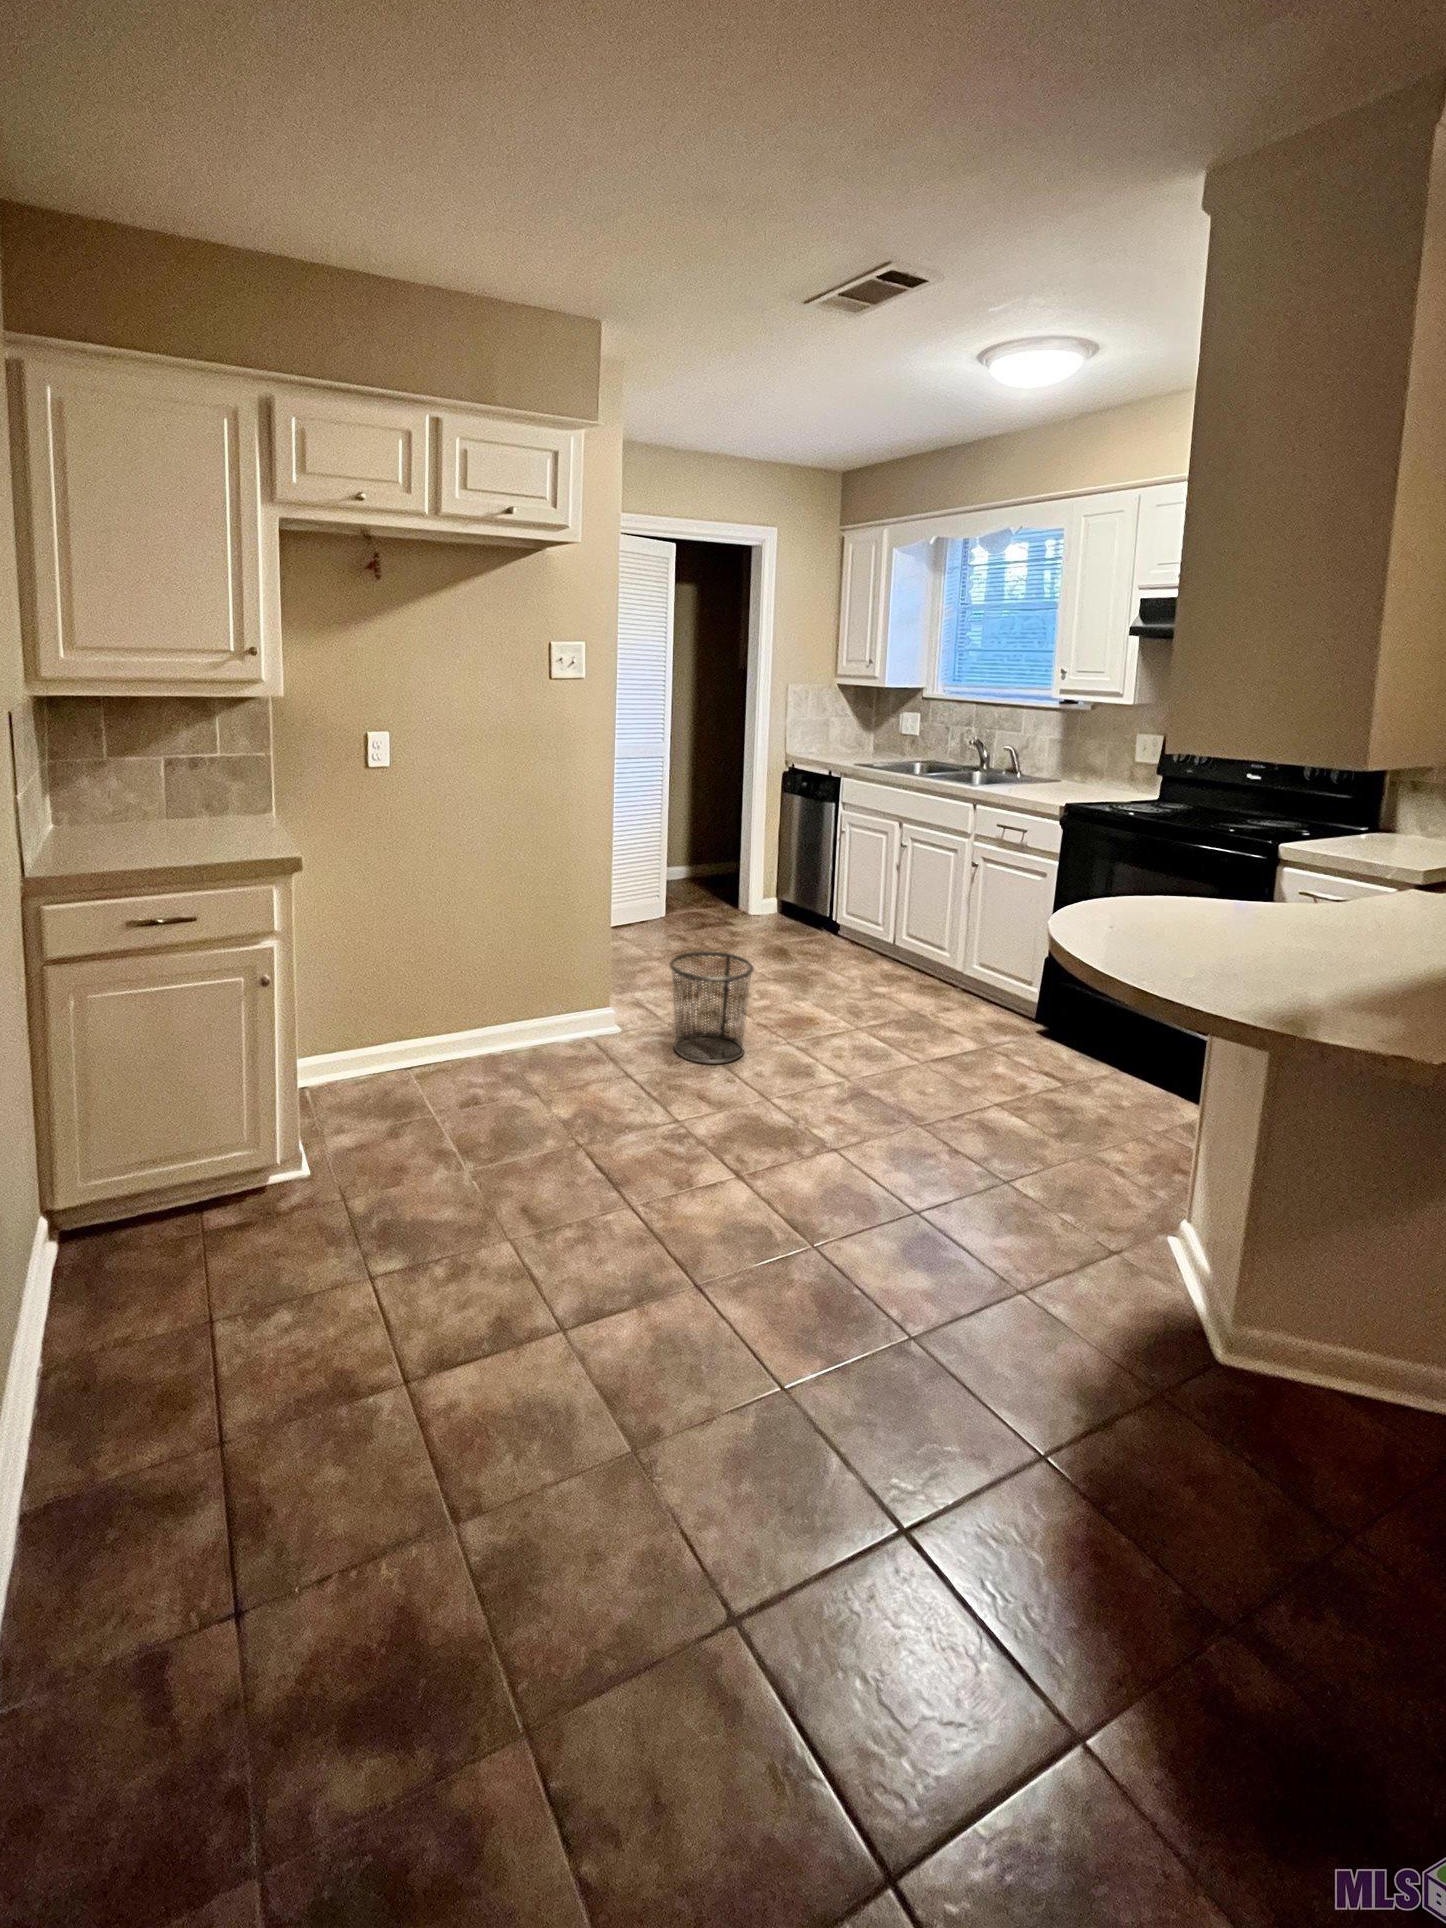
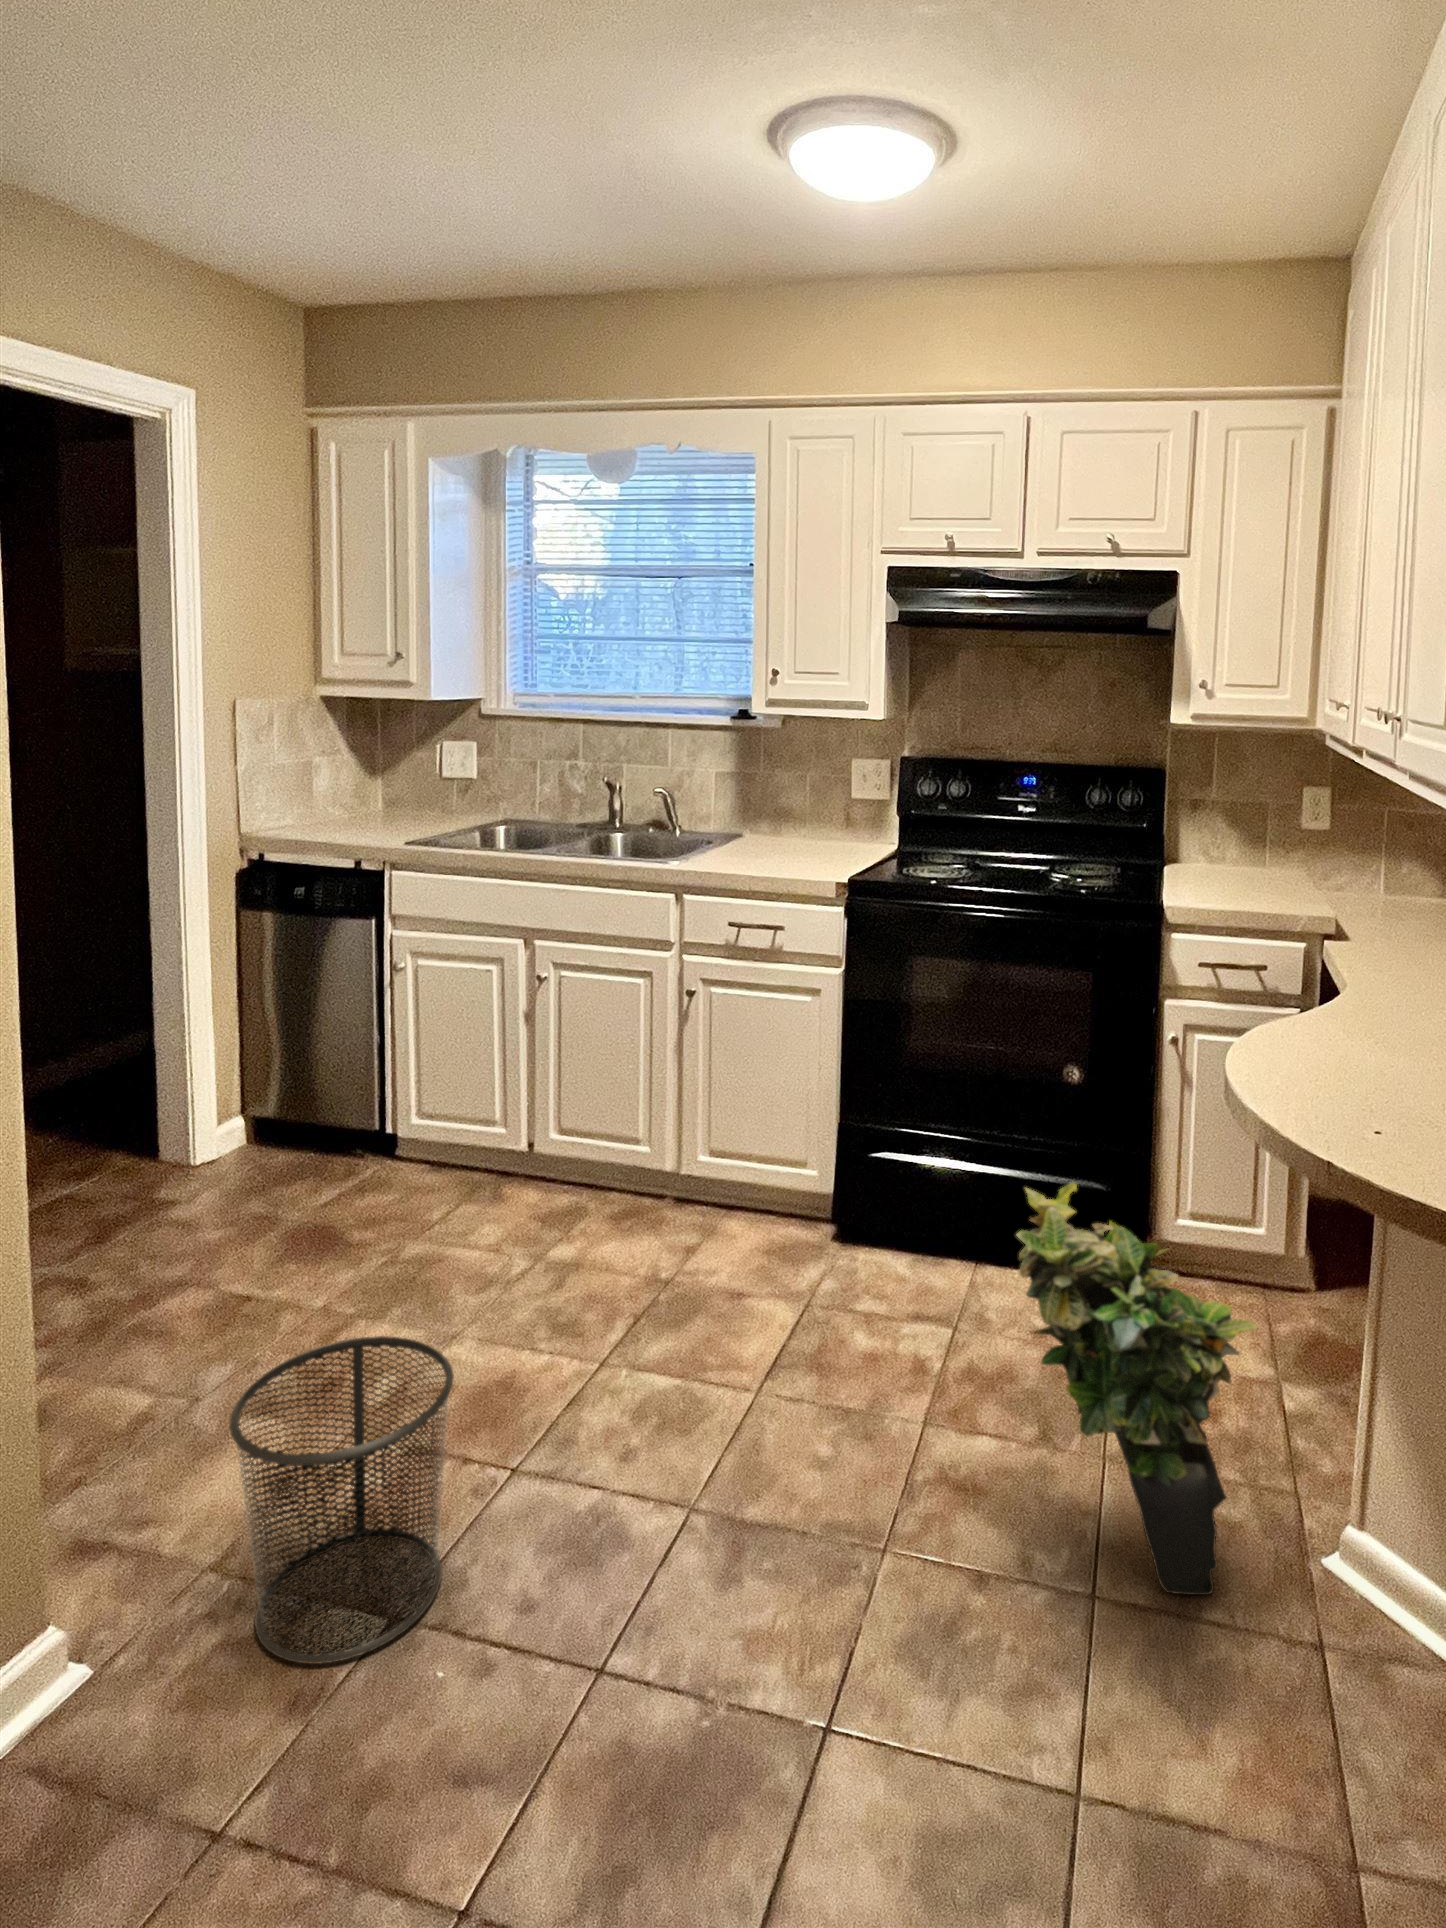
potted plant: none [975,956,1120,1200] -> present [1017,1182,1258,1595]

